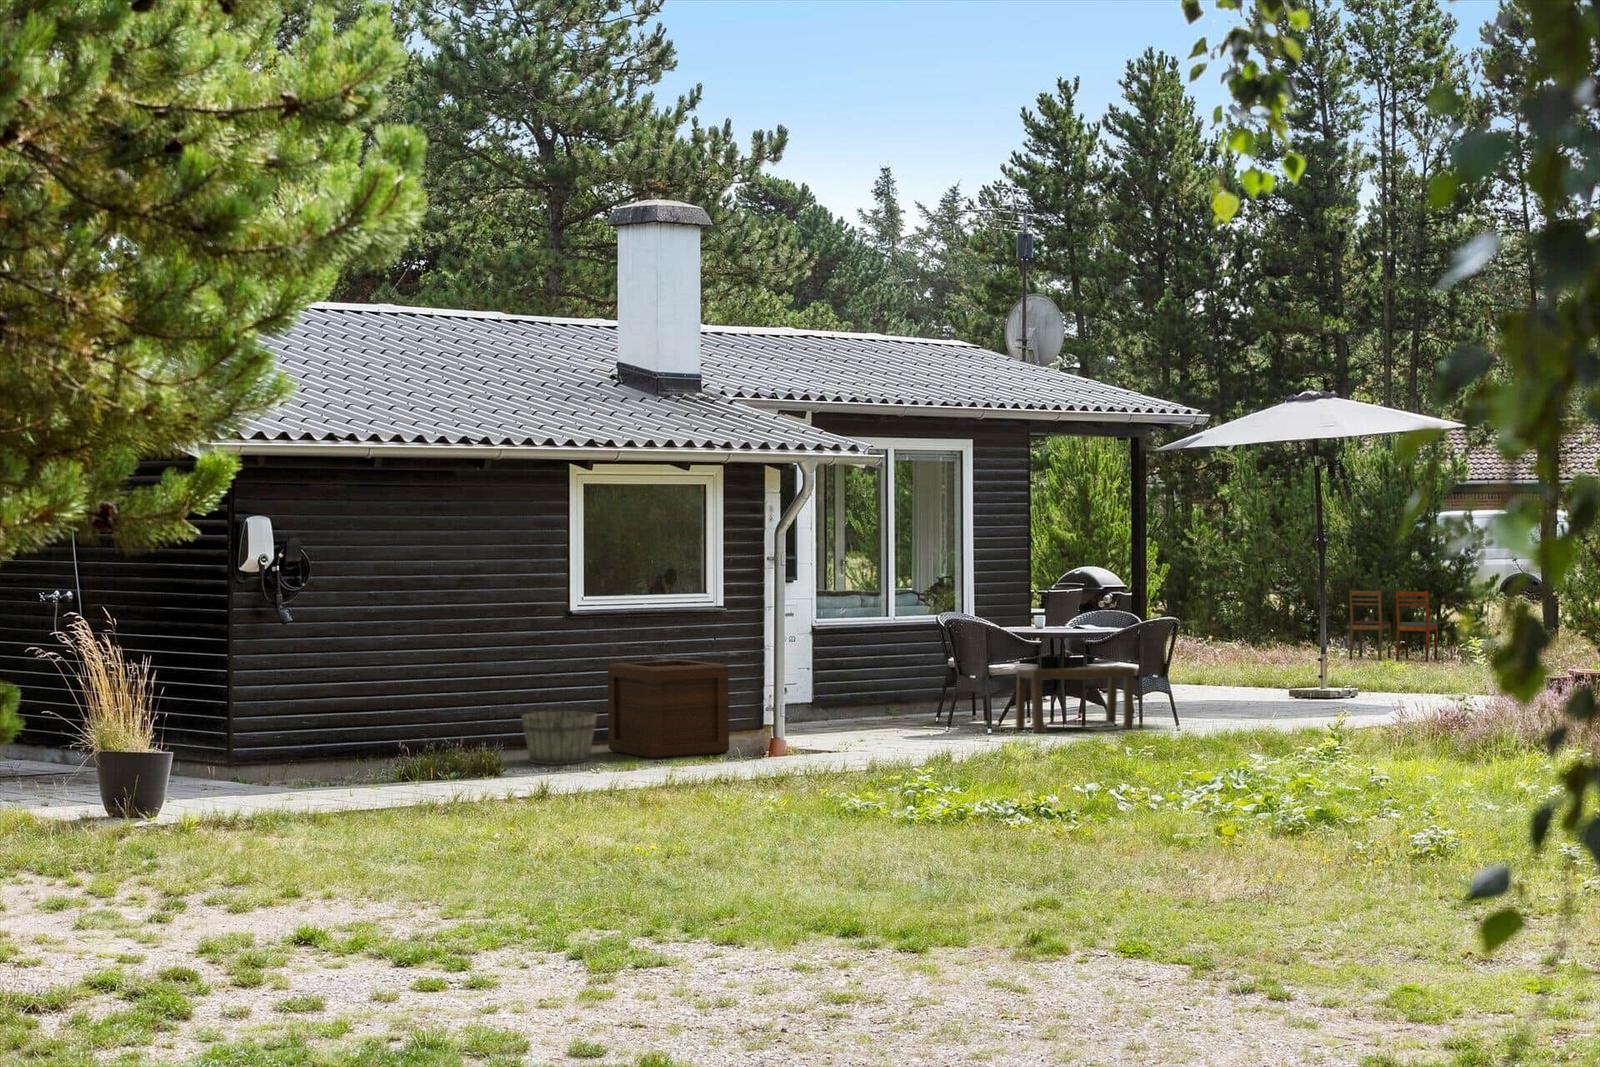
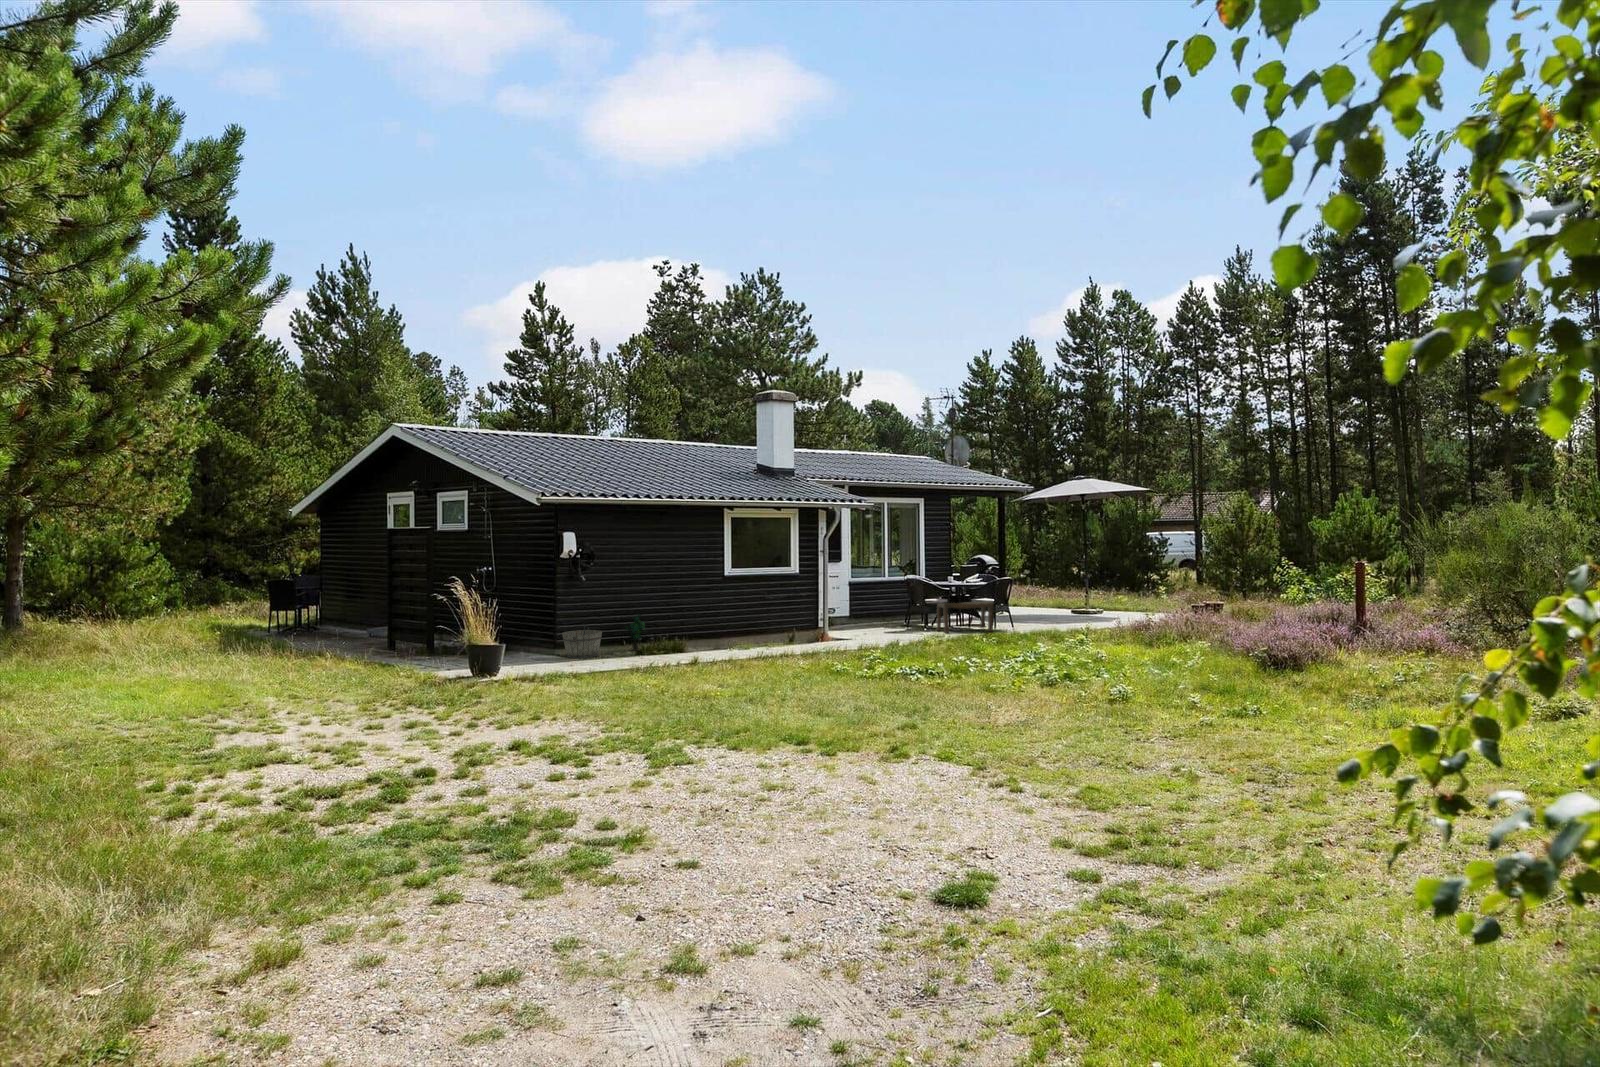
chair: present [1349,590,1437,662] -> none [1104,565,1145,597]
wooden crate: present [608,660,729,759] -> none [741,598,795,645]
decorative plant: none [371,693,418,773] -> present [625,614,645,651]
wooden bucket: present [522,698,597,765] -> present [562,623,602,658]

